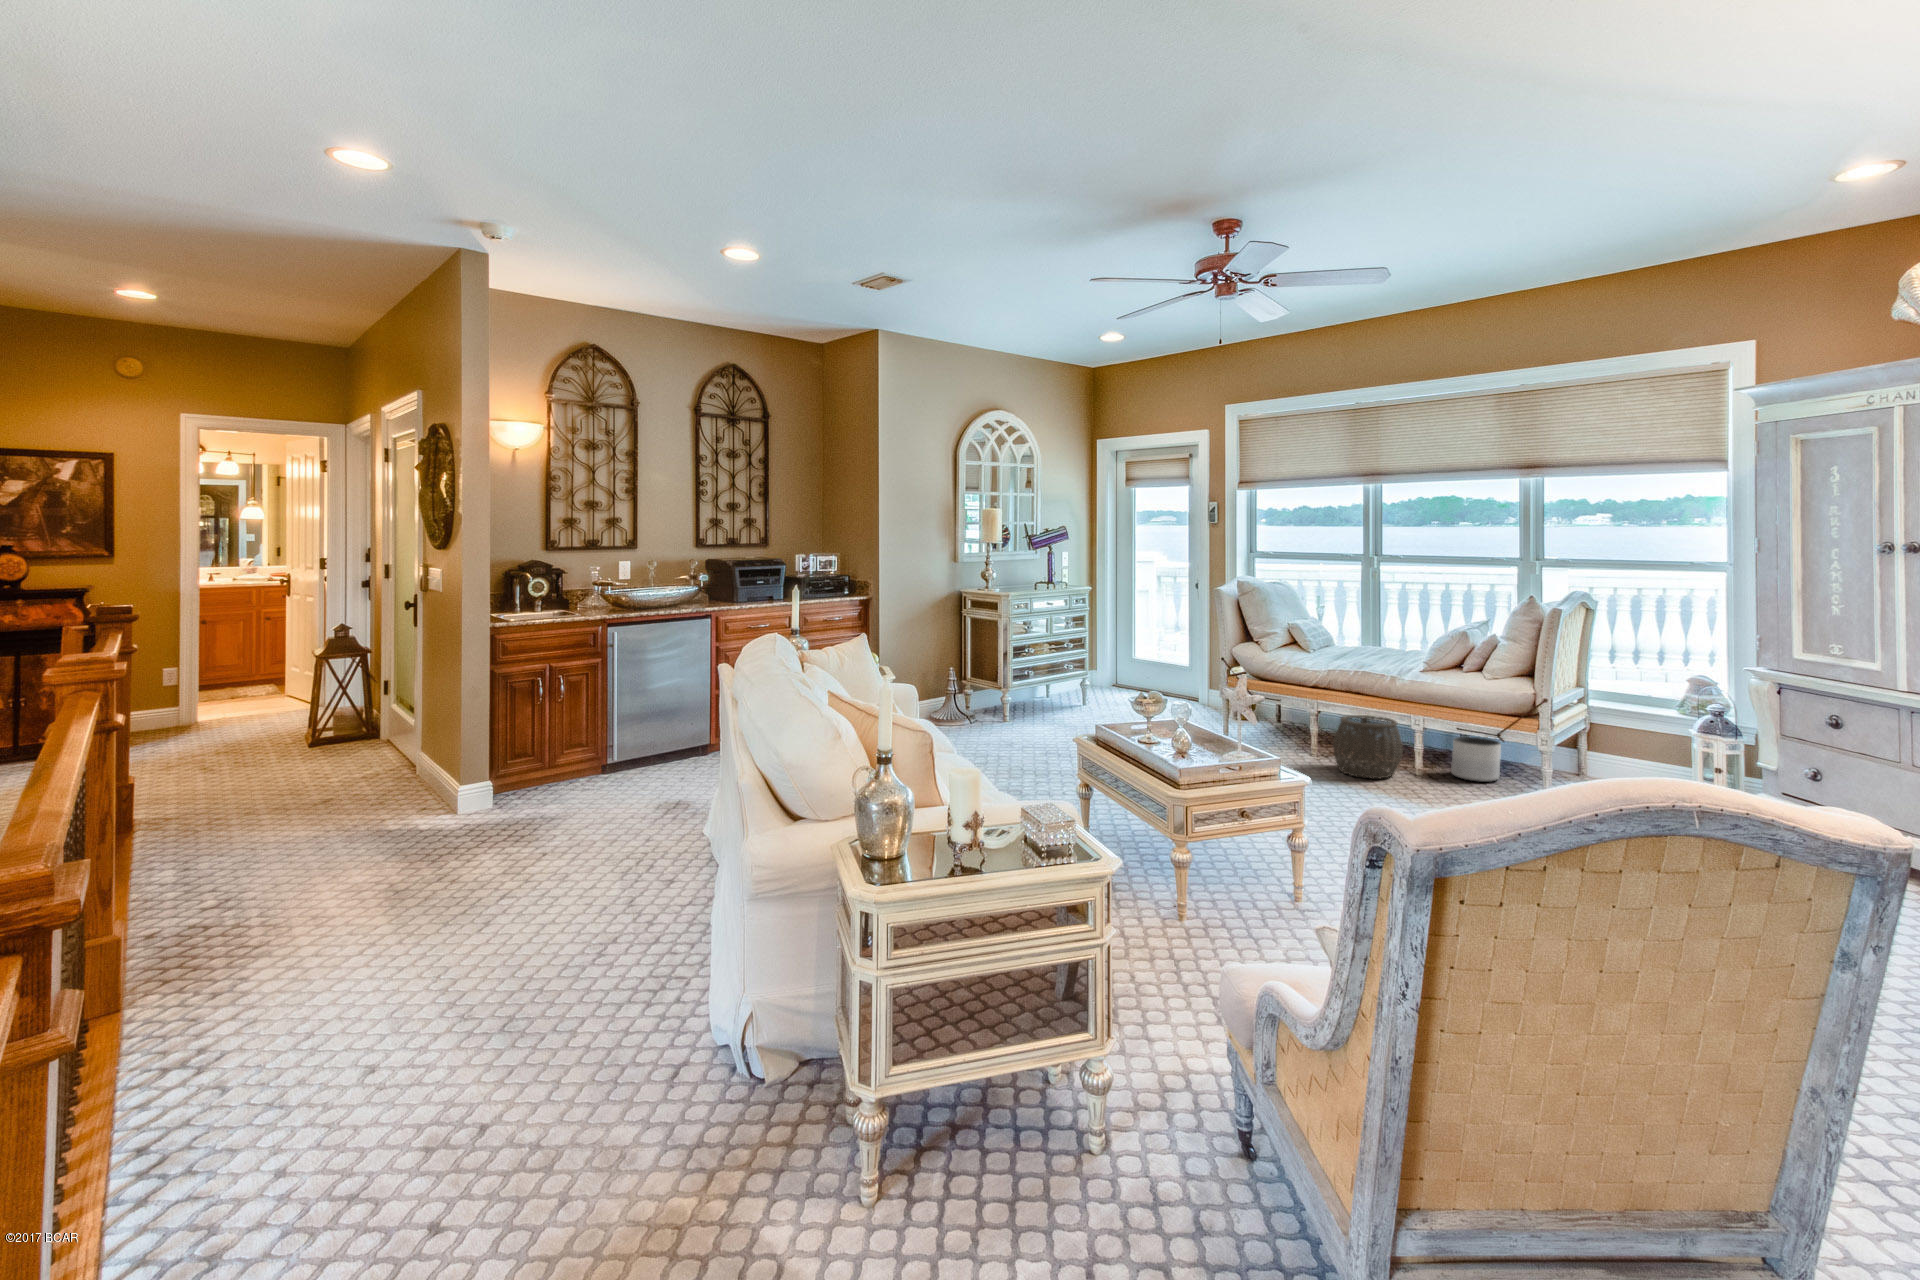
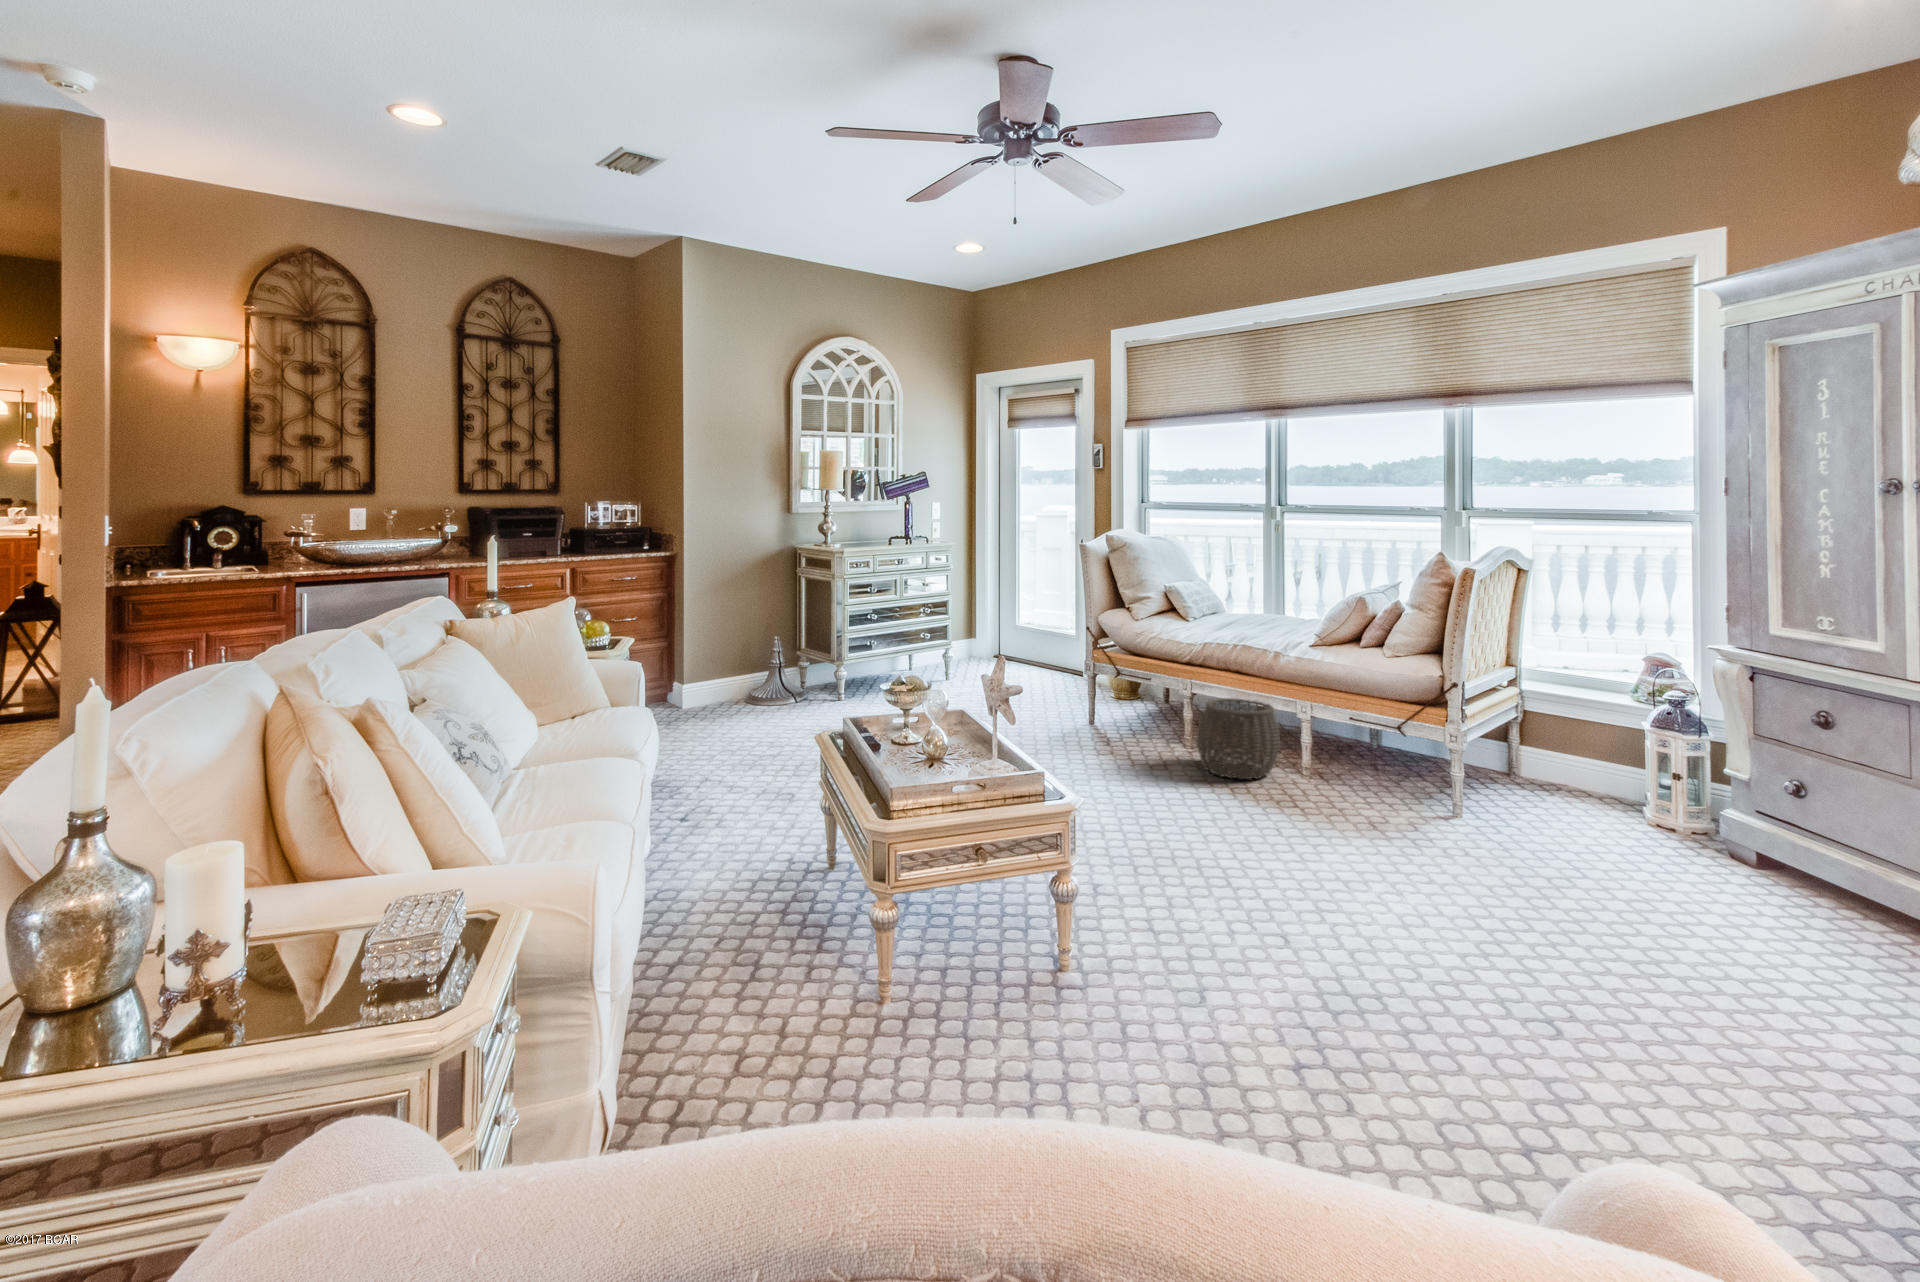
planter: present [1451,737,1501,782] -> none [1341,726,1402,784]

